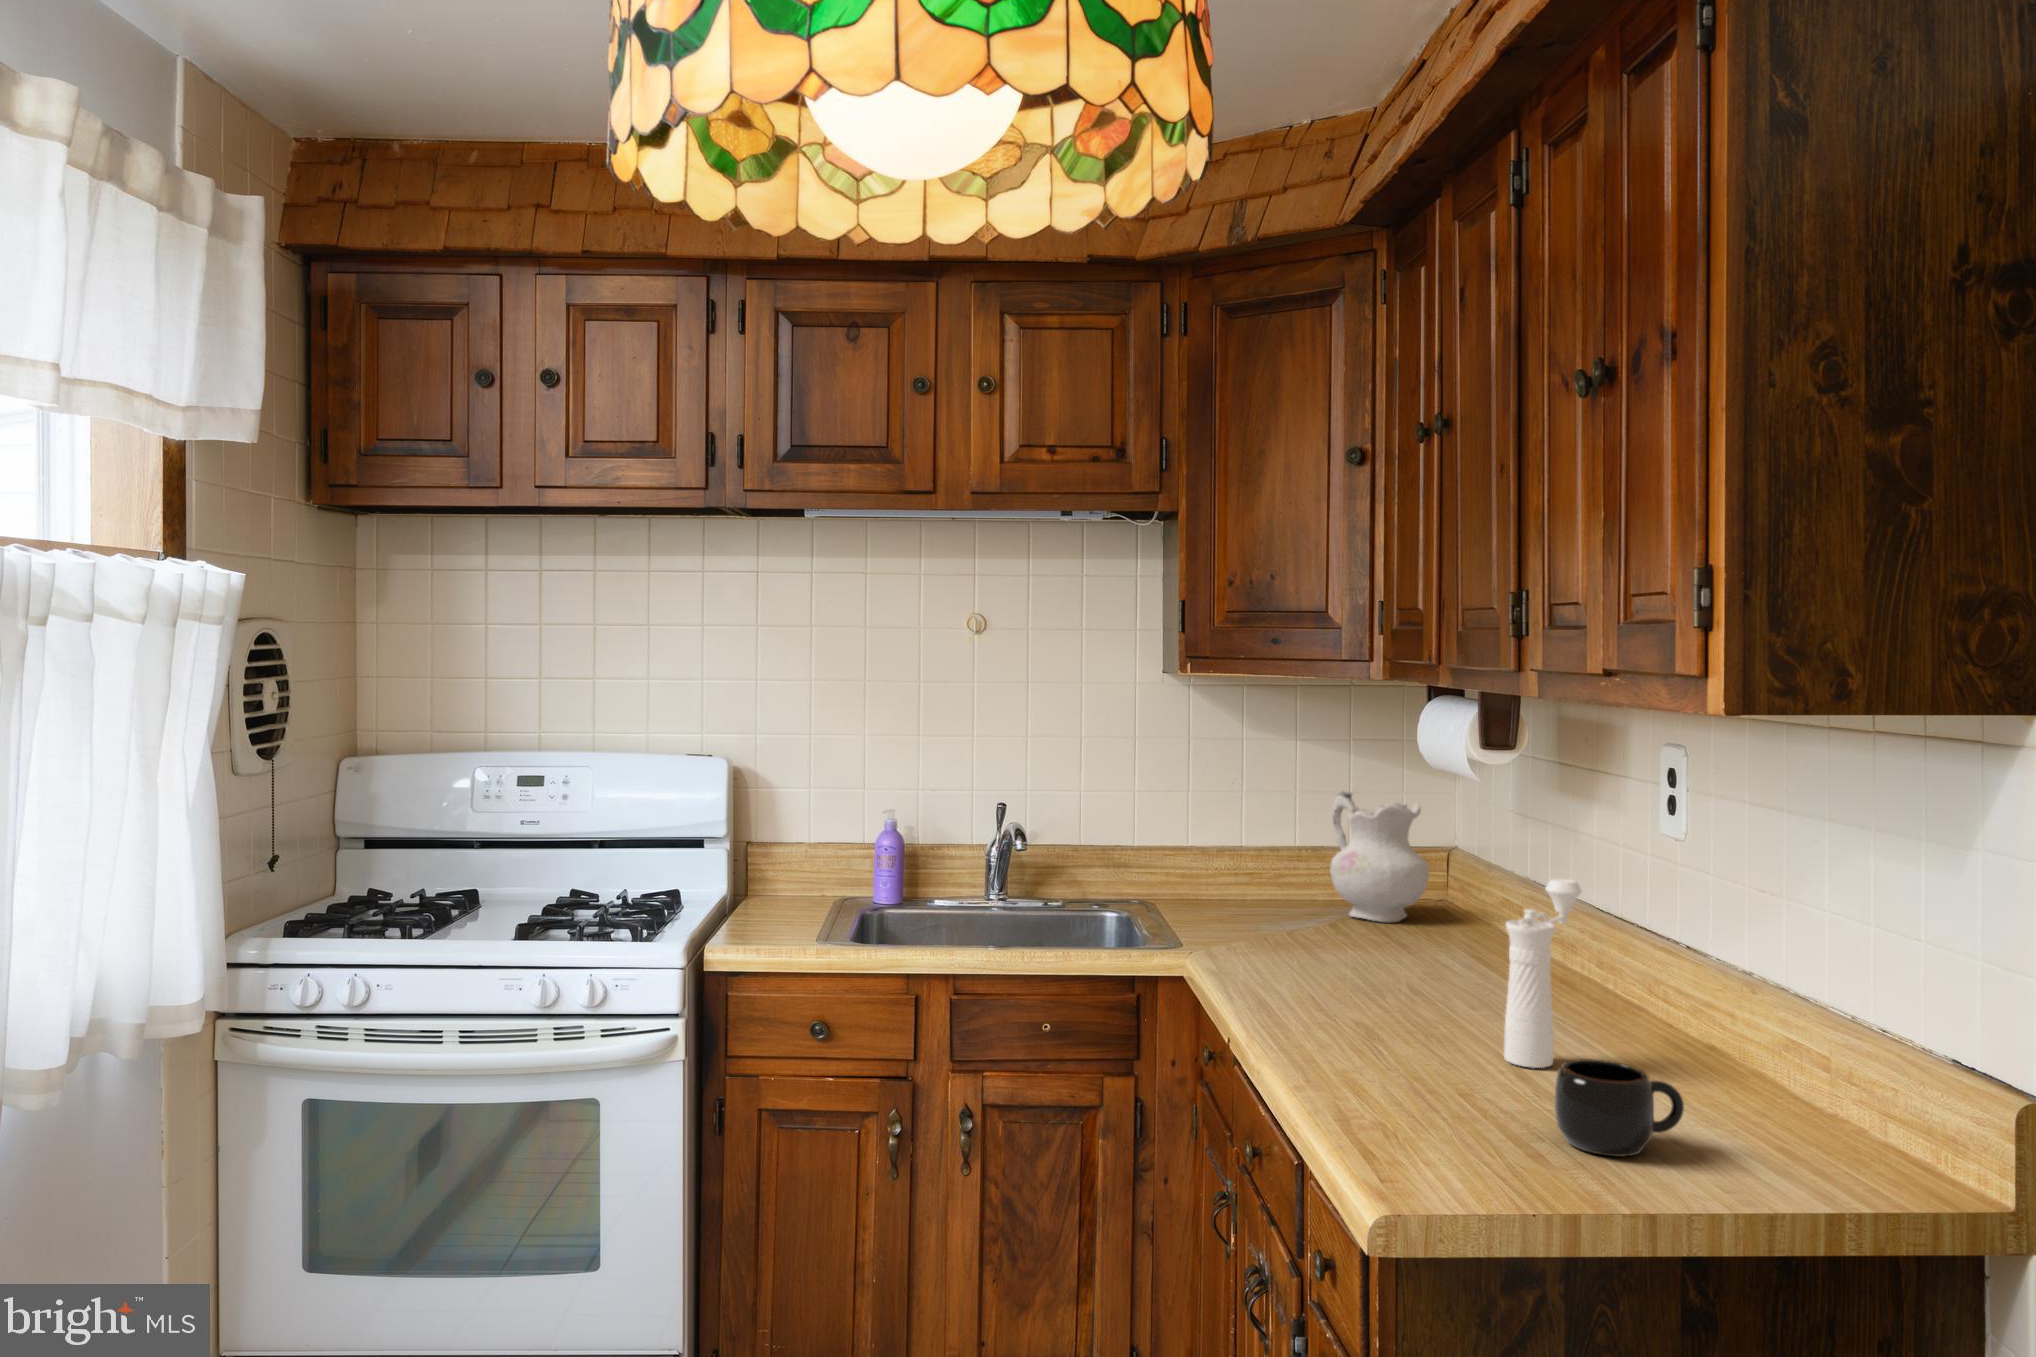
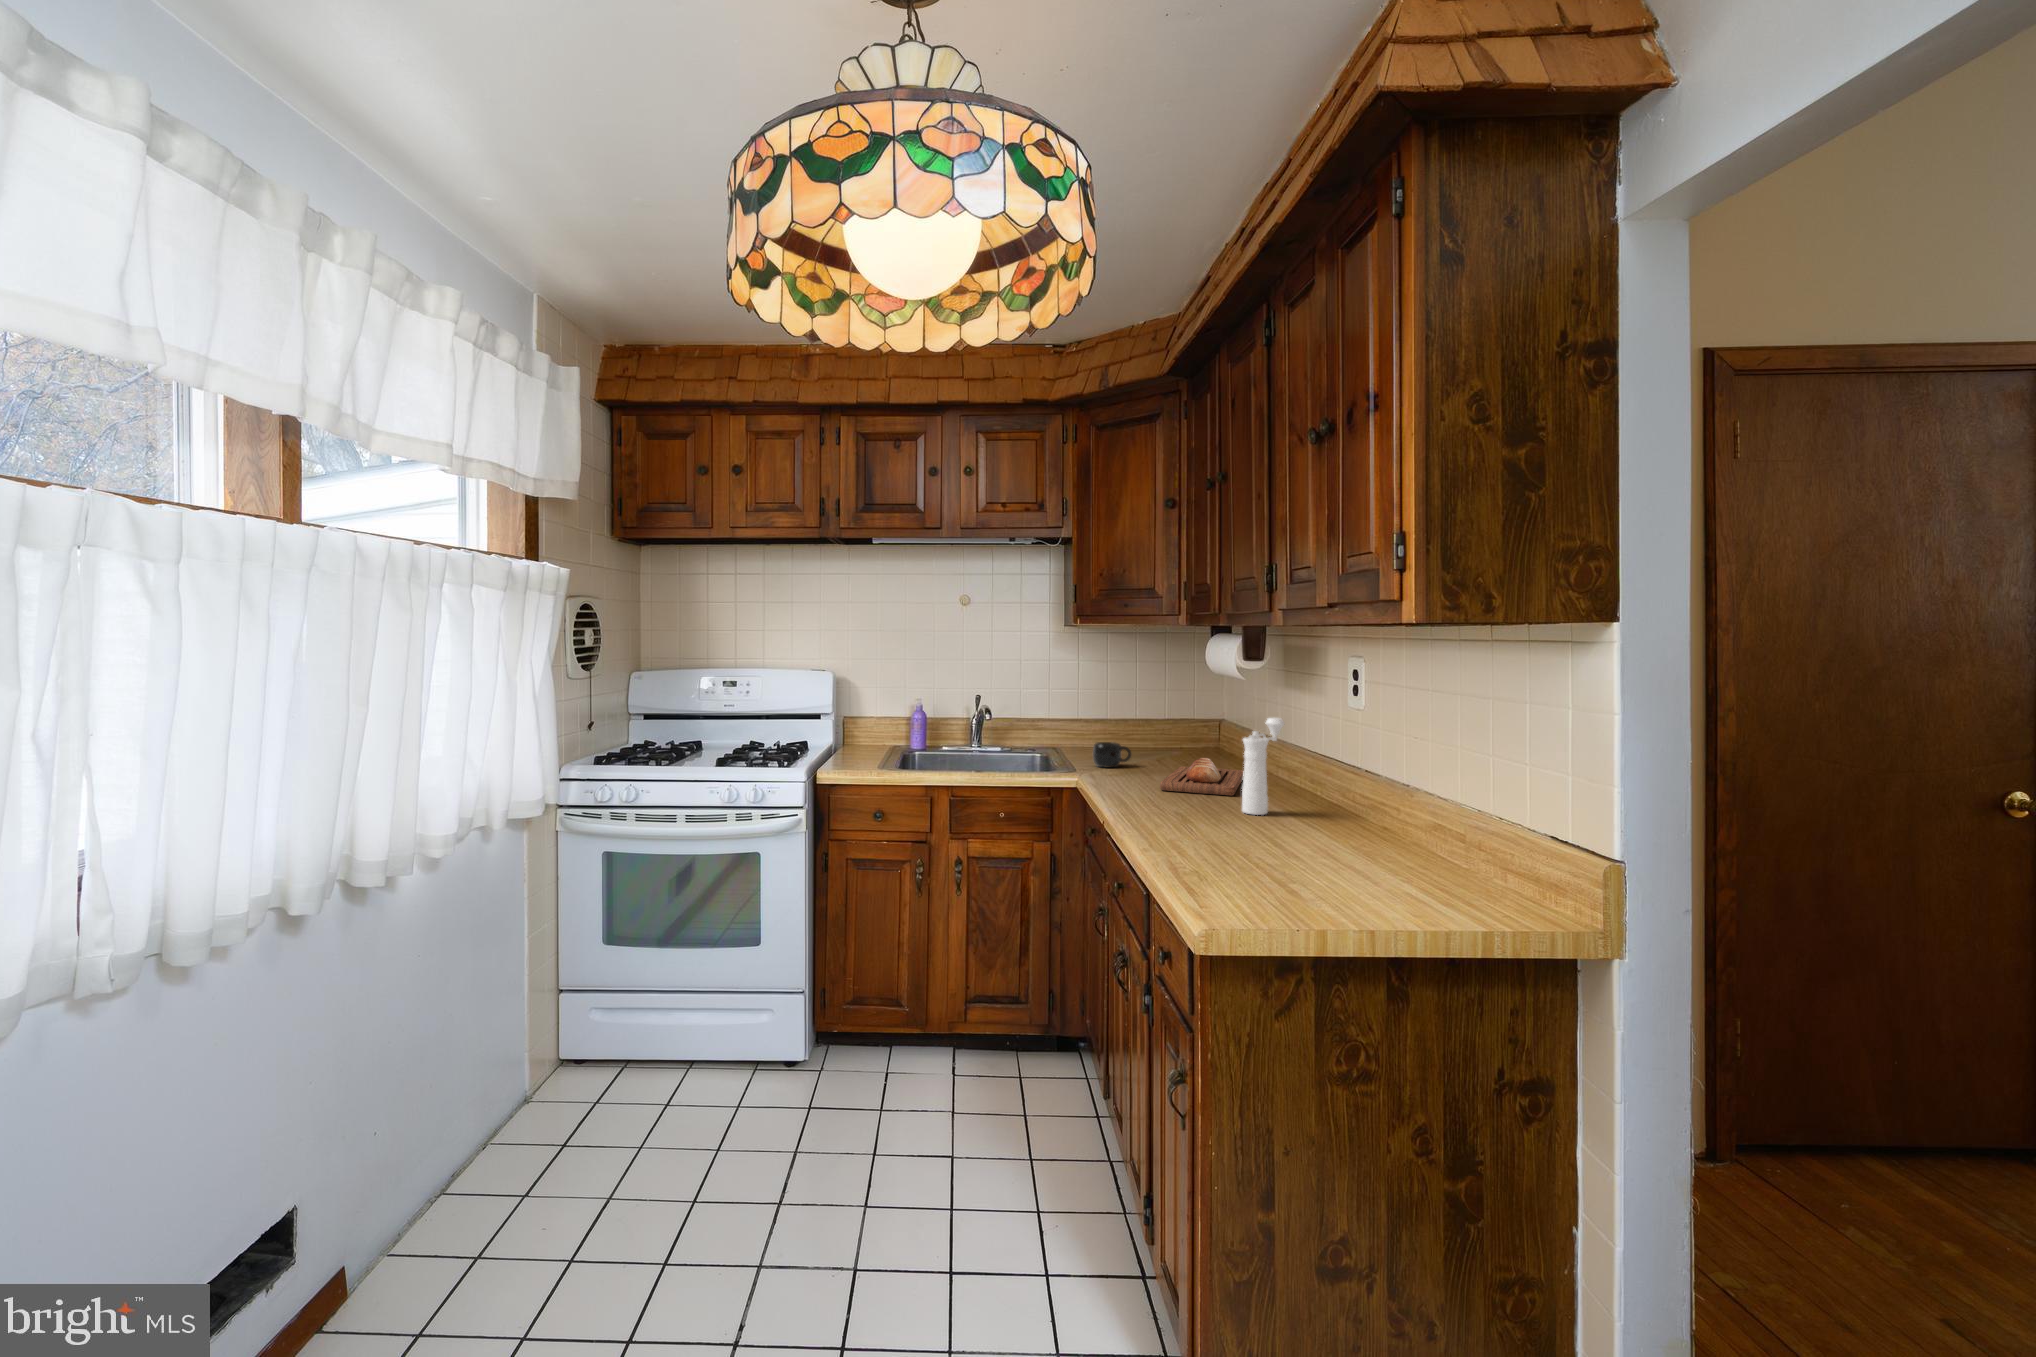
ceramic pitcher: present [1330,791,1429,922] -> none [1160,690,1213,759]
bread loaf: none [1343,934,1495,1017] -> present [1160,758,1244,796]
mug: present [1555,1059,1684,1157] -> present [1093,742,1131,768]

